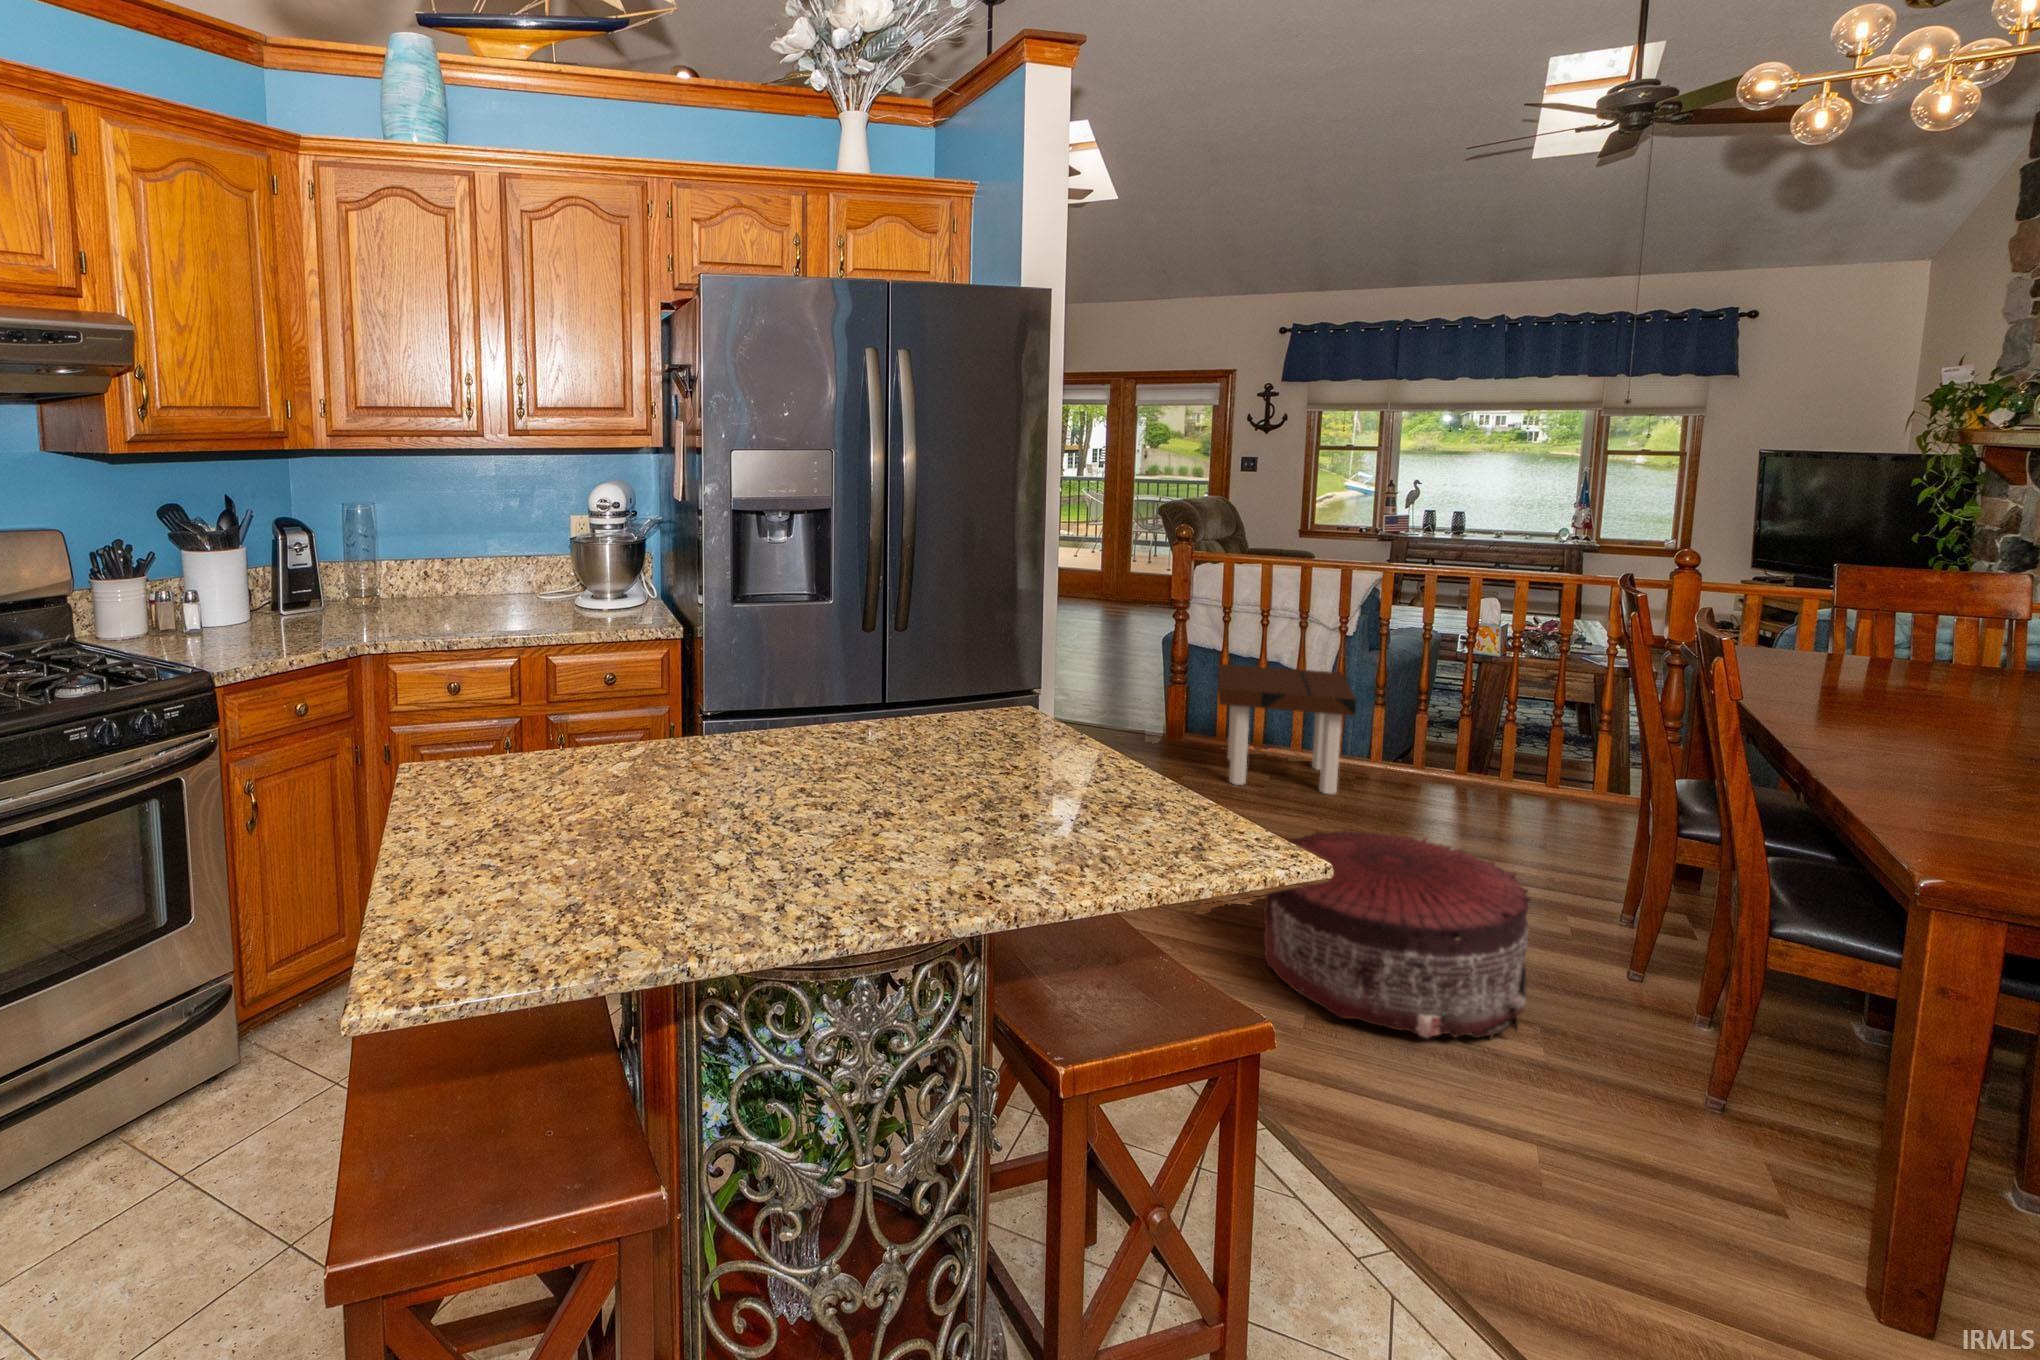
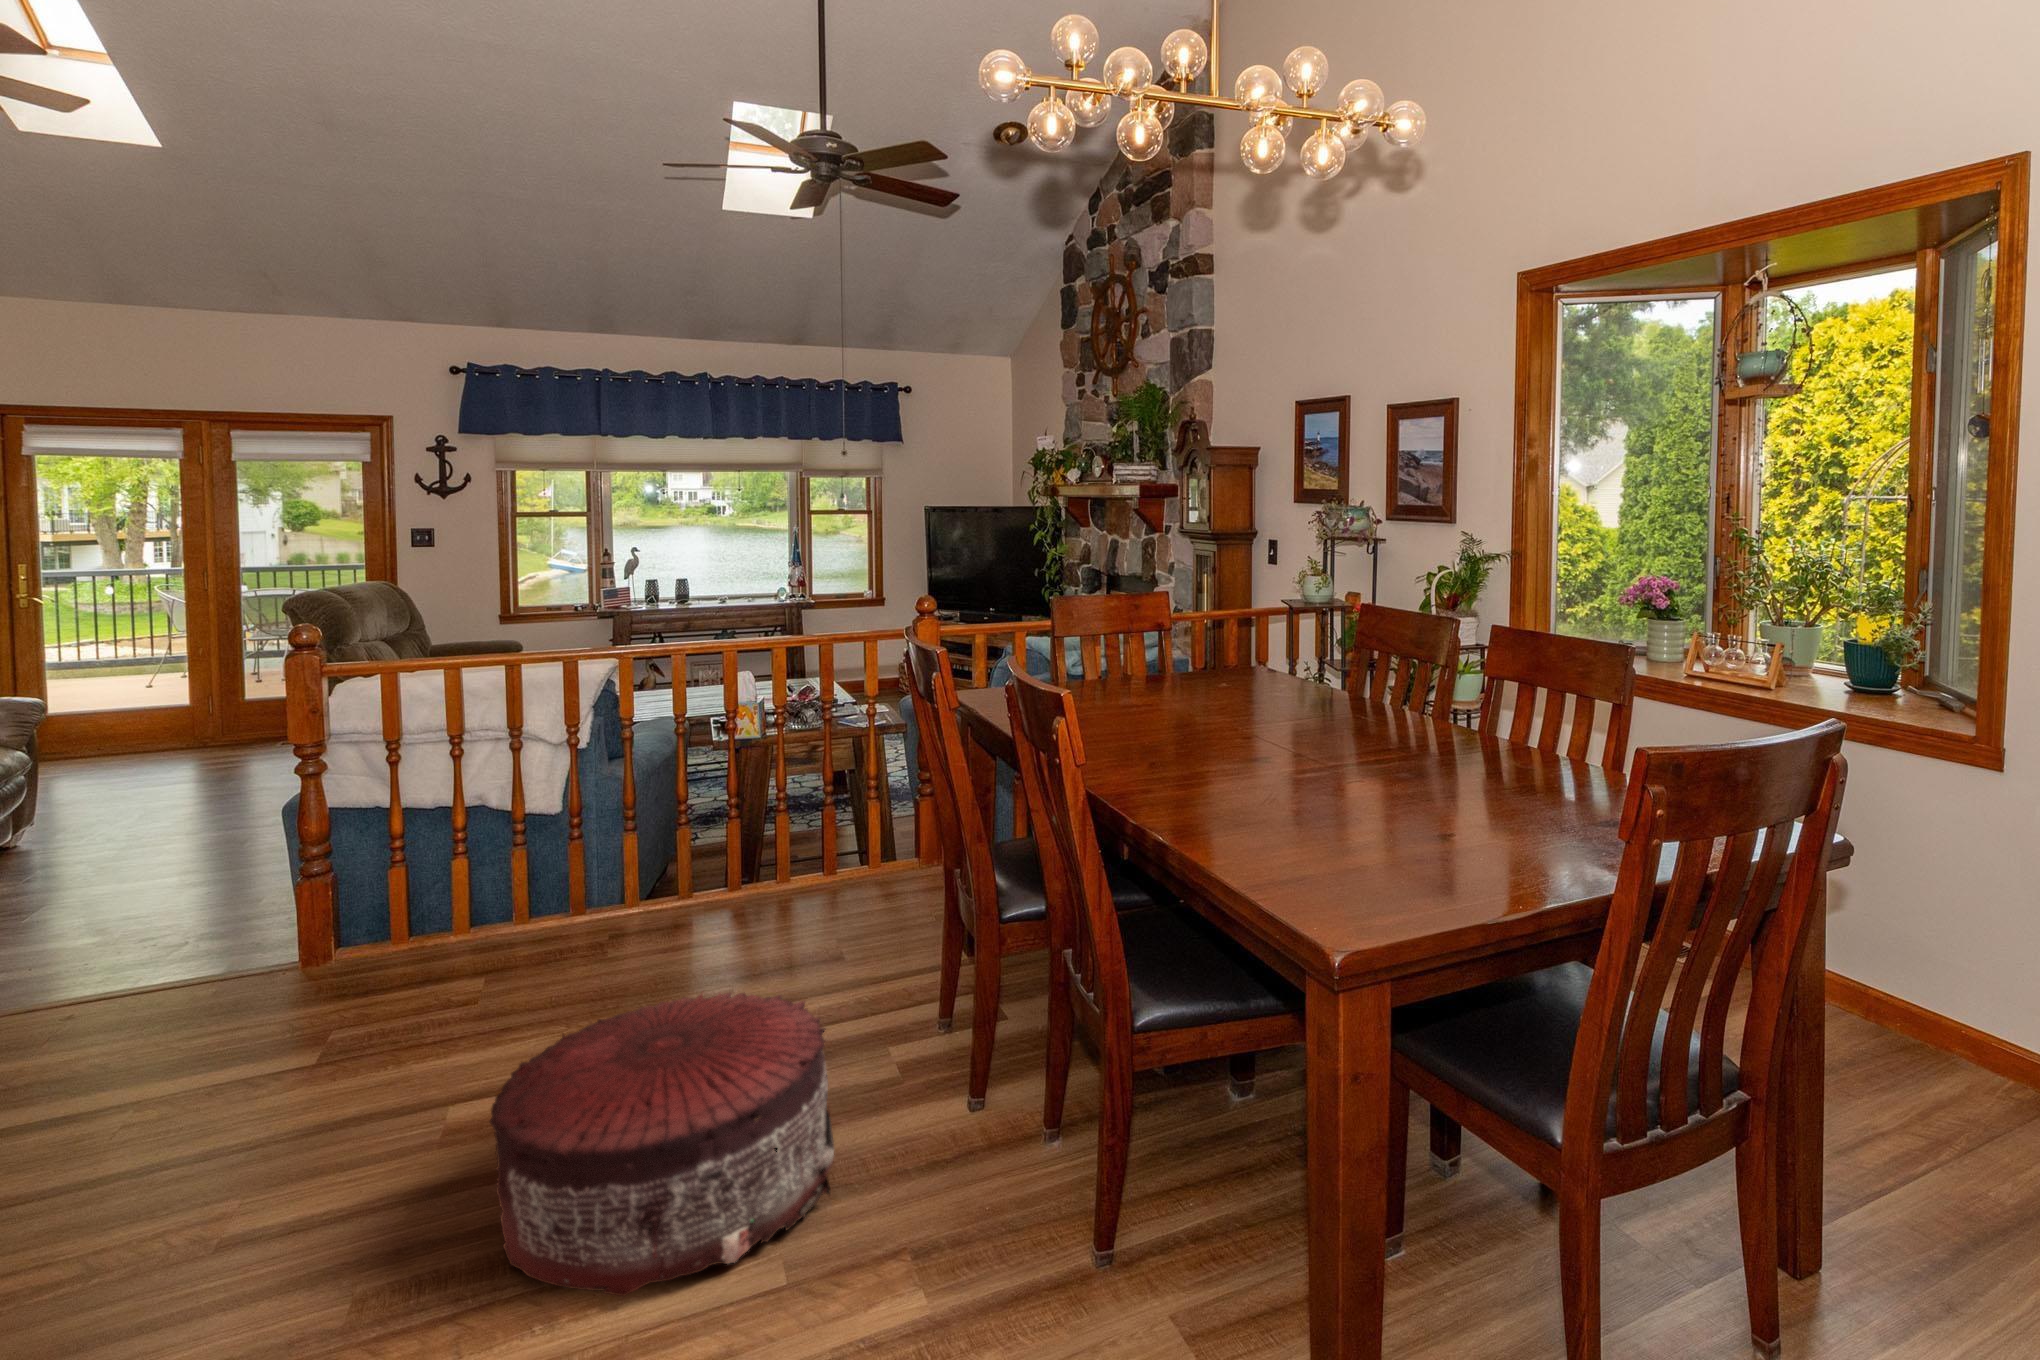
side table: present [1218,664,1356,794] -> none [394,796,596,989]

